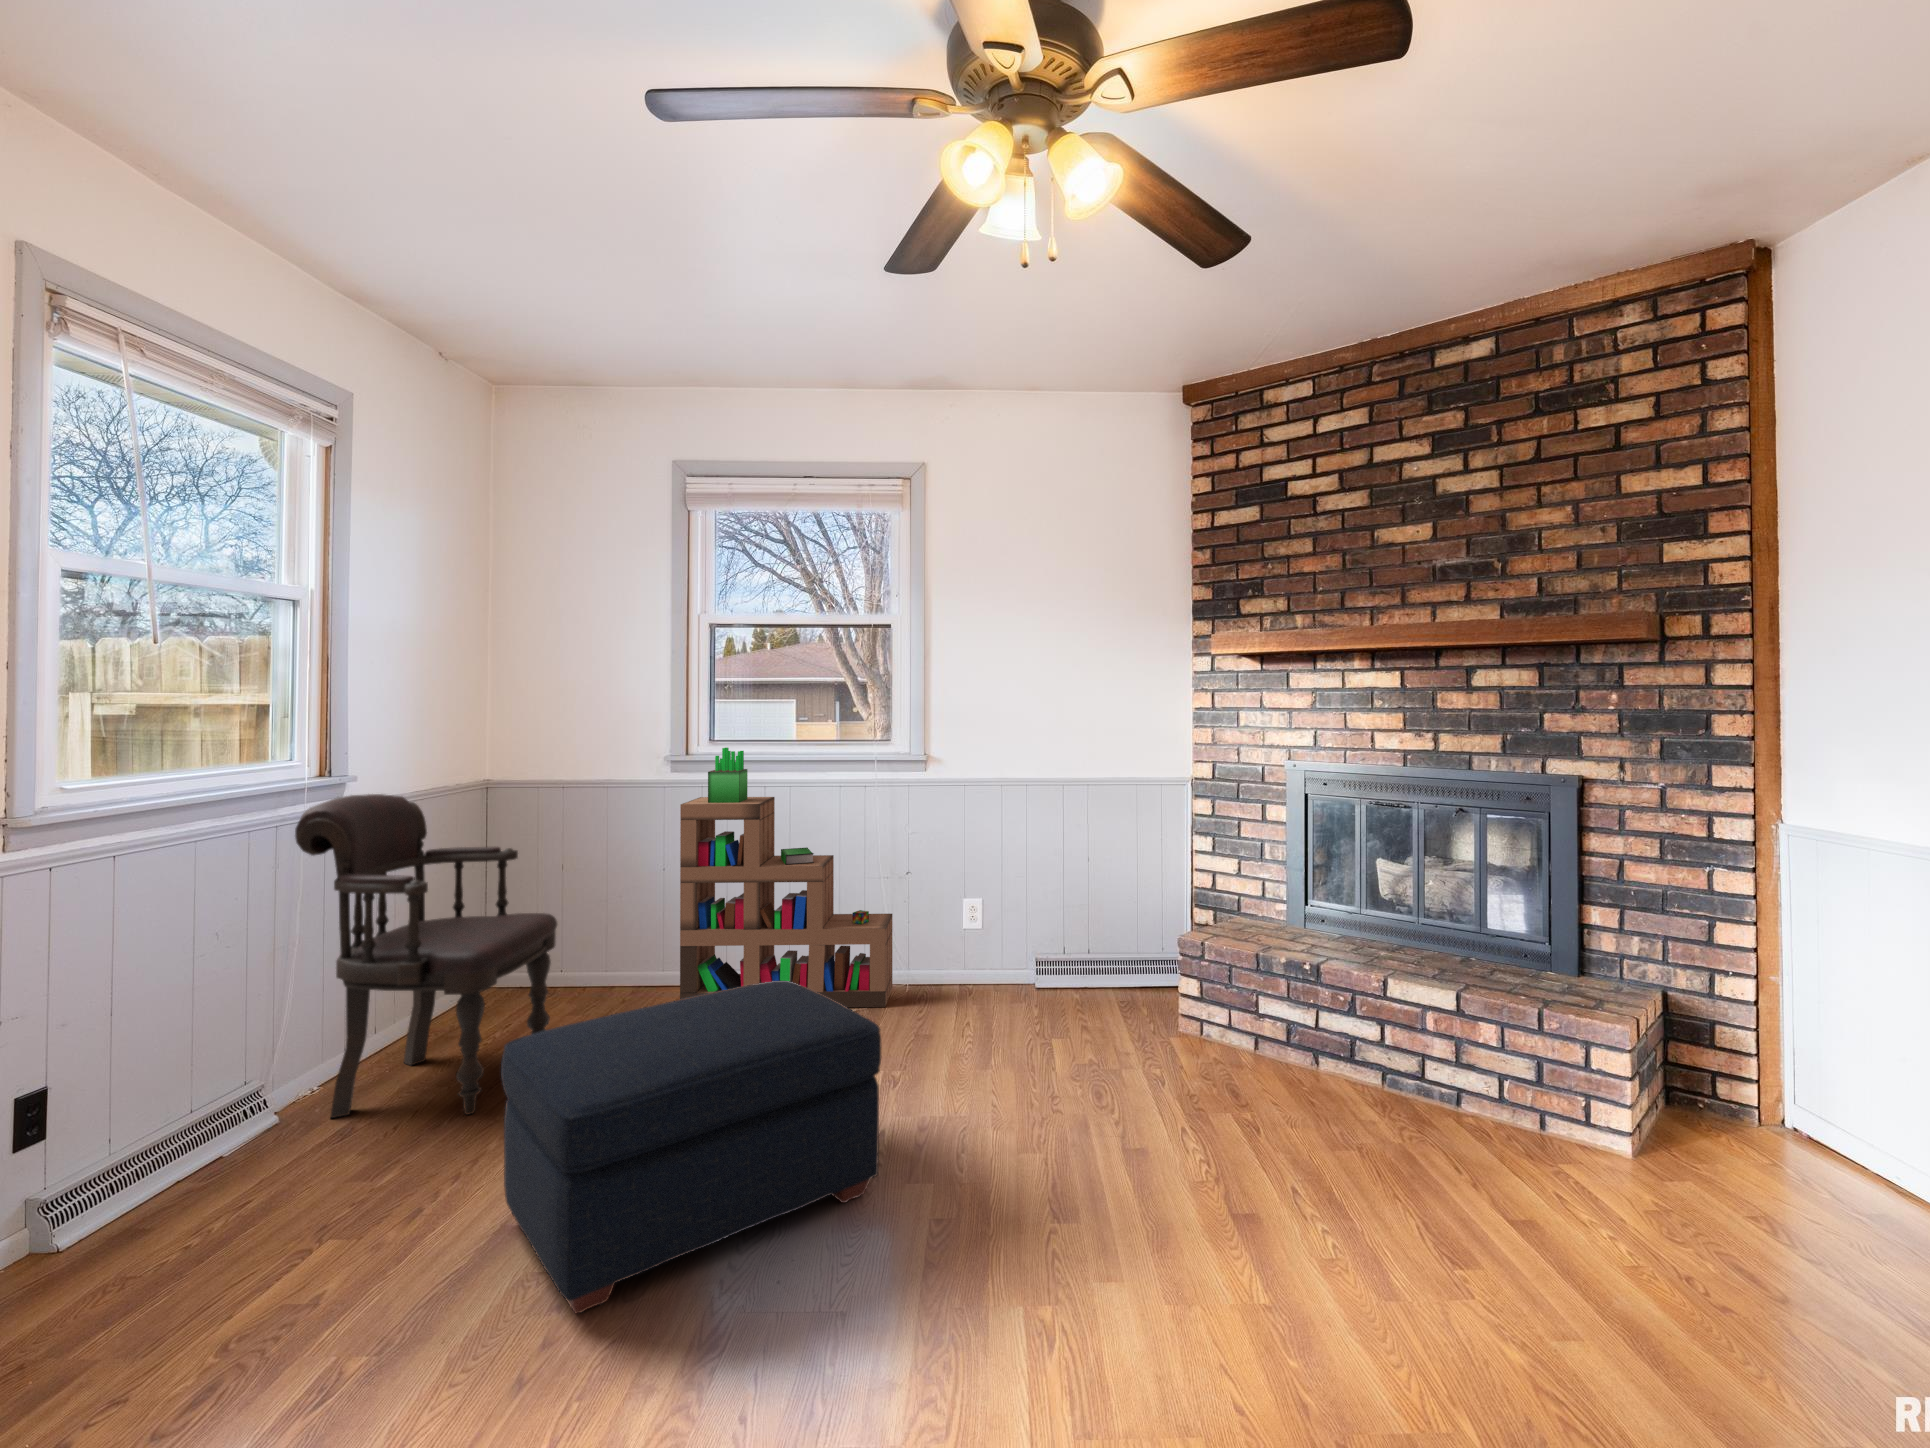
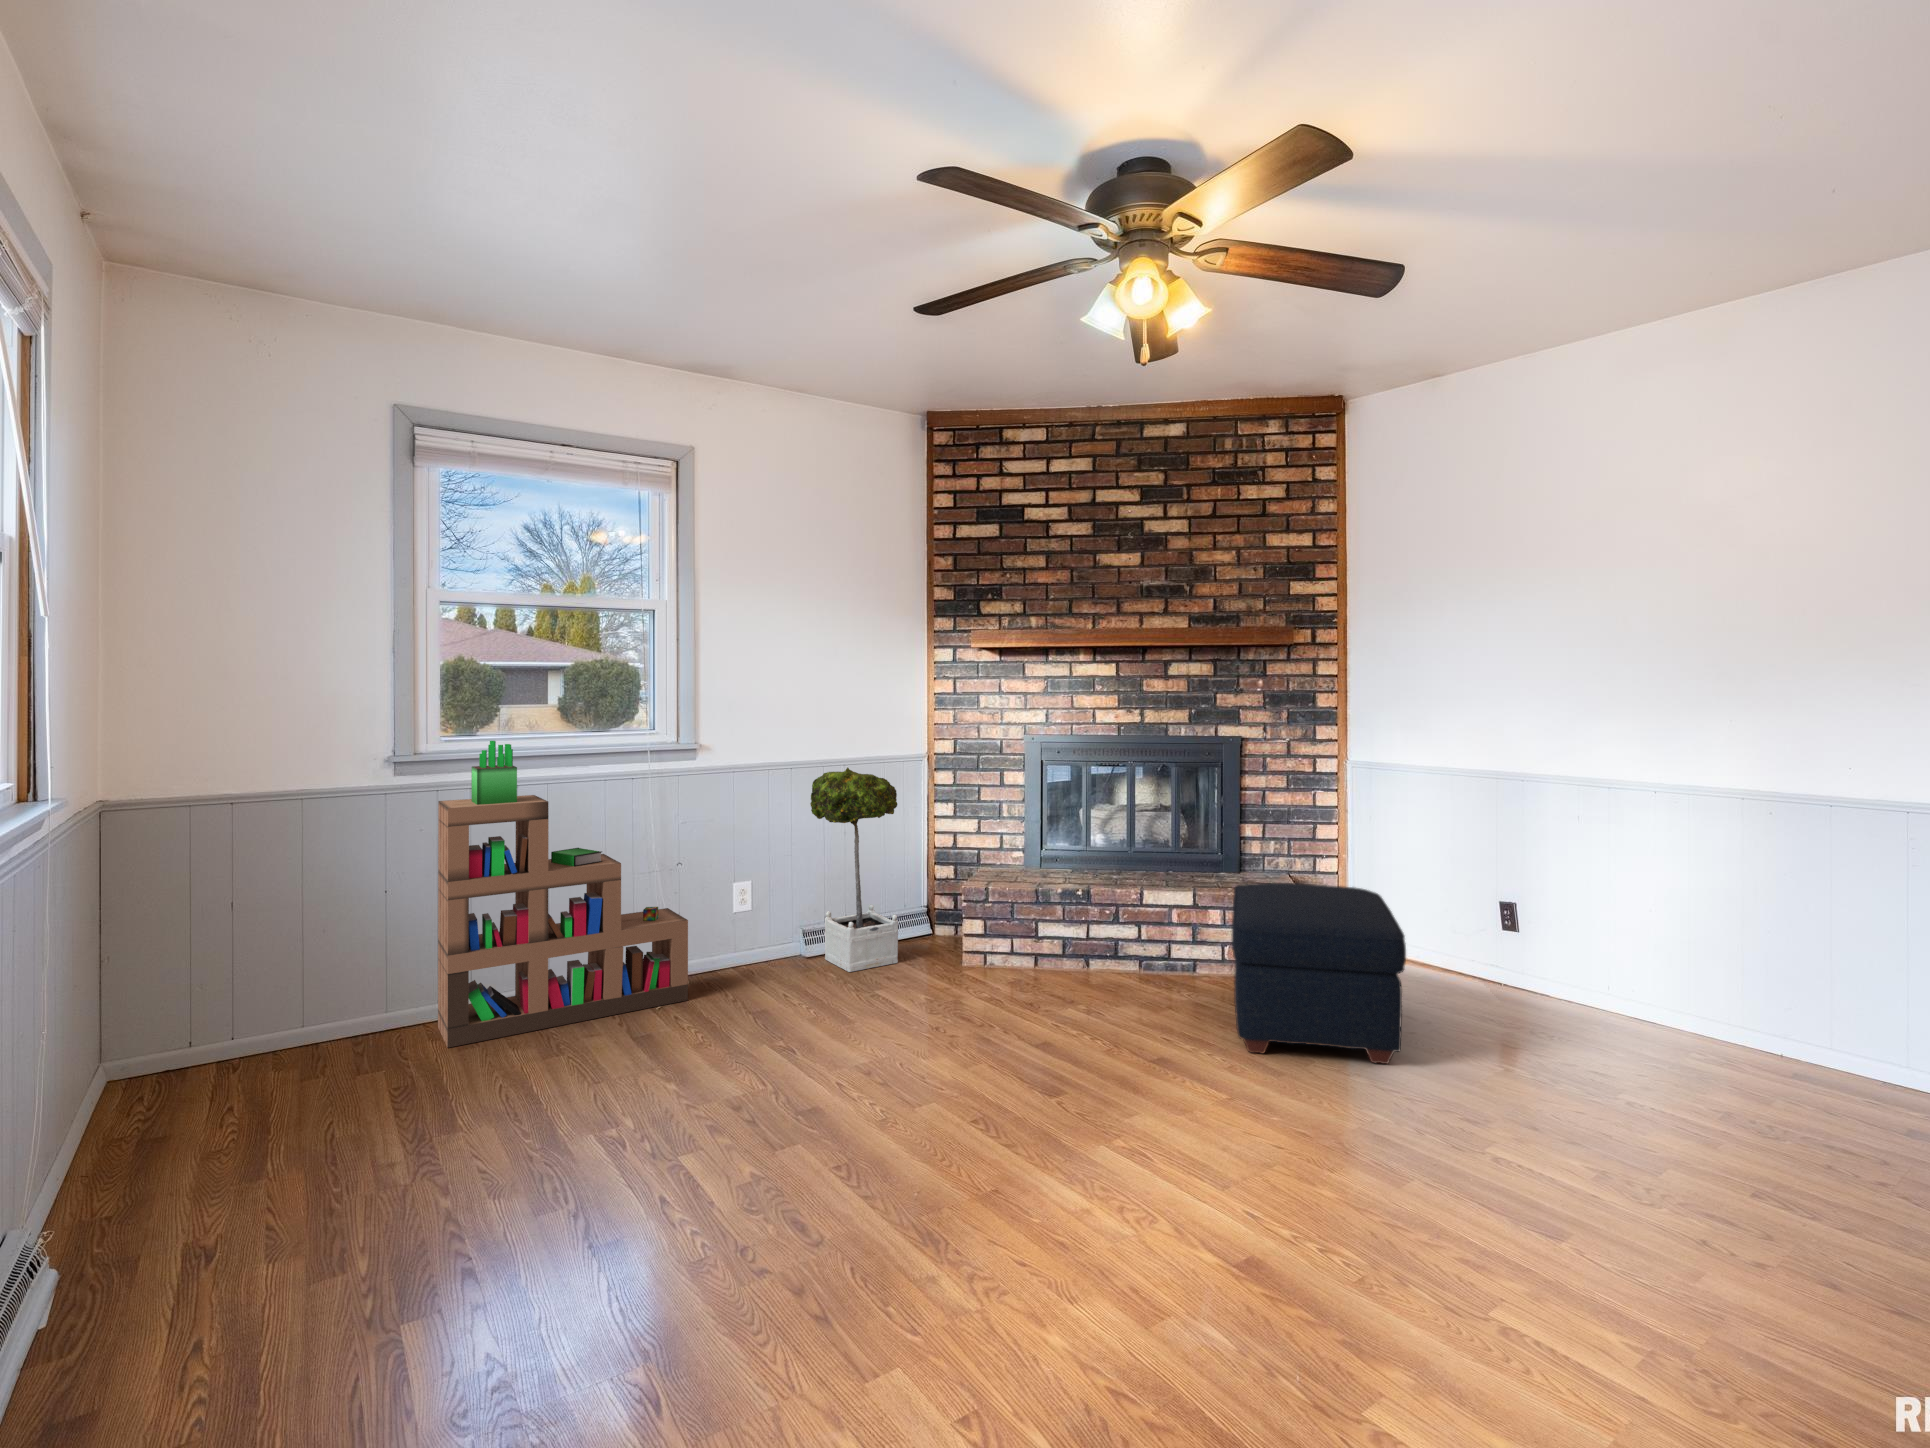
potted tree: none [1026,788,1118,1009] -> present [810,767,898,972]
armchair: present [295,794,557,1118] -> none [31,816,375,1250]
ottoman: present [501,981,881,1313] -> present [1232,883,1406,1064]

